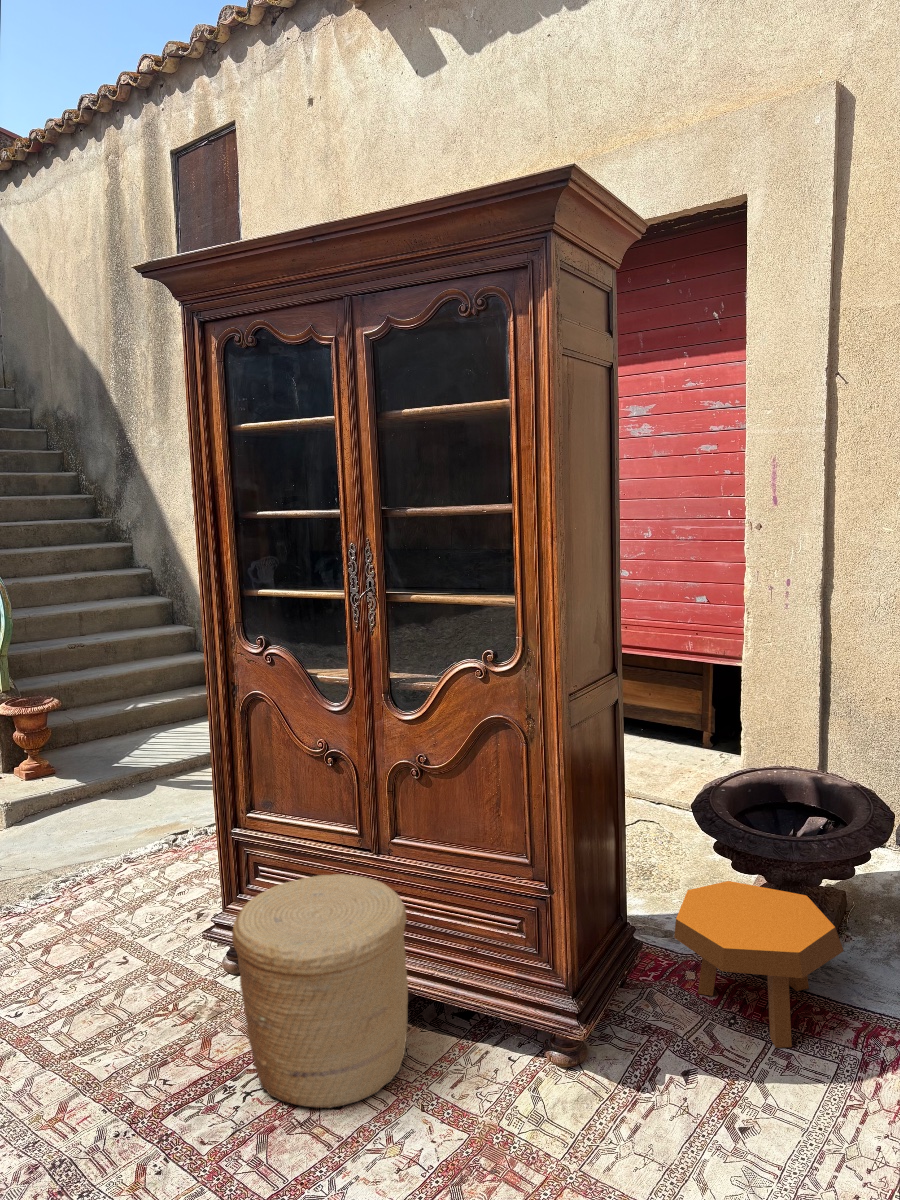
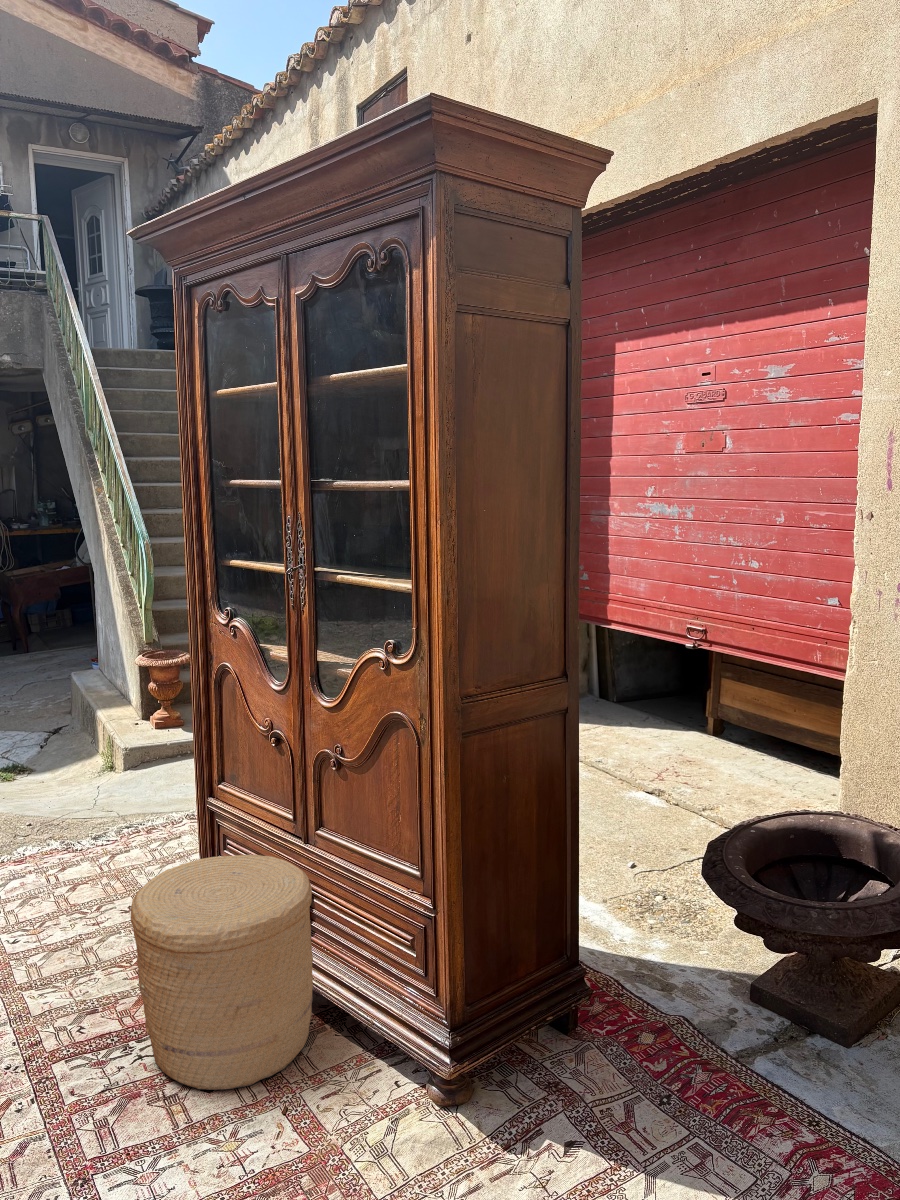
footstool: present [674,881,844,1048] -> none [612,935,803,1144]

